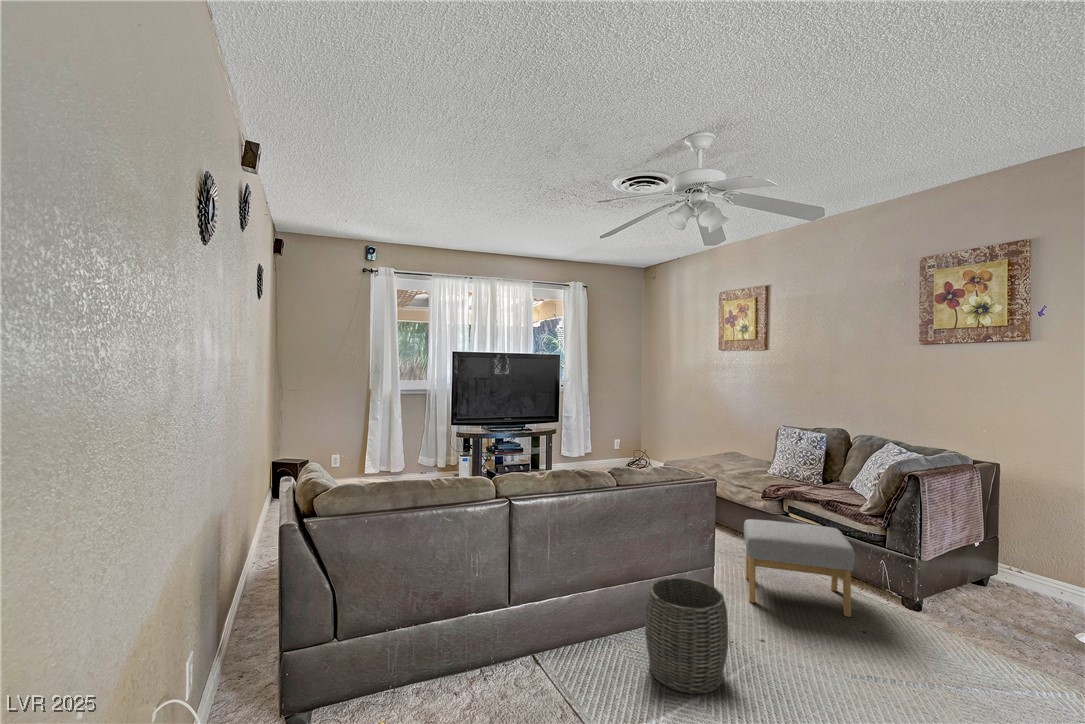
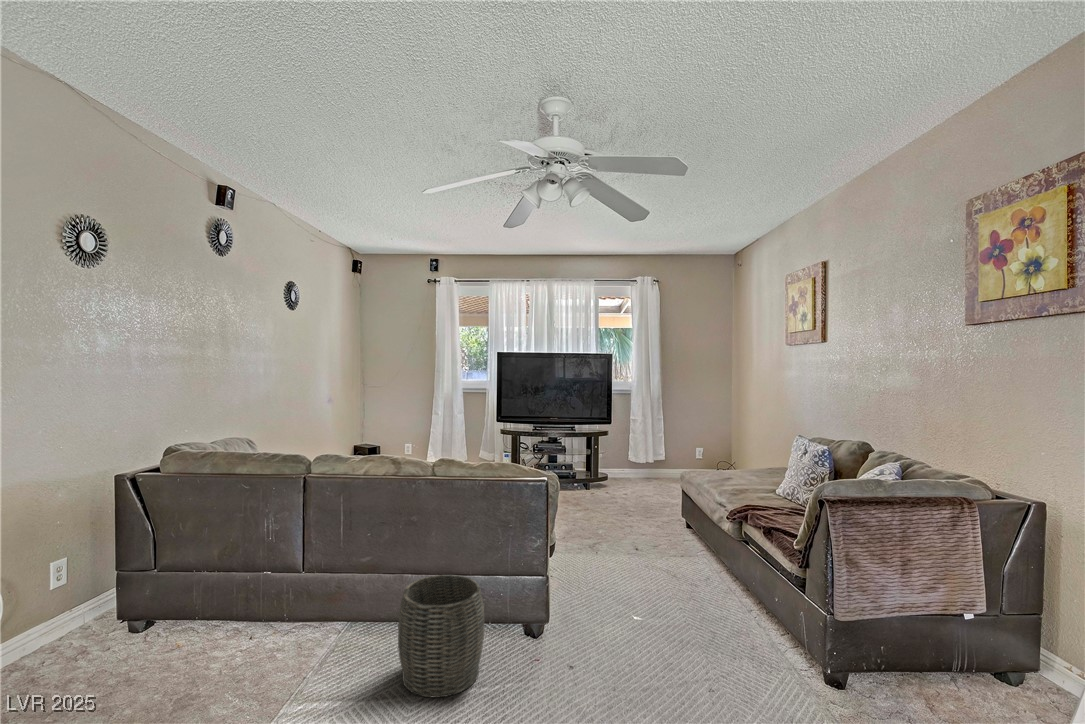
footstool: present [744,519,855,617] -> none [616,538,754,674]

